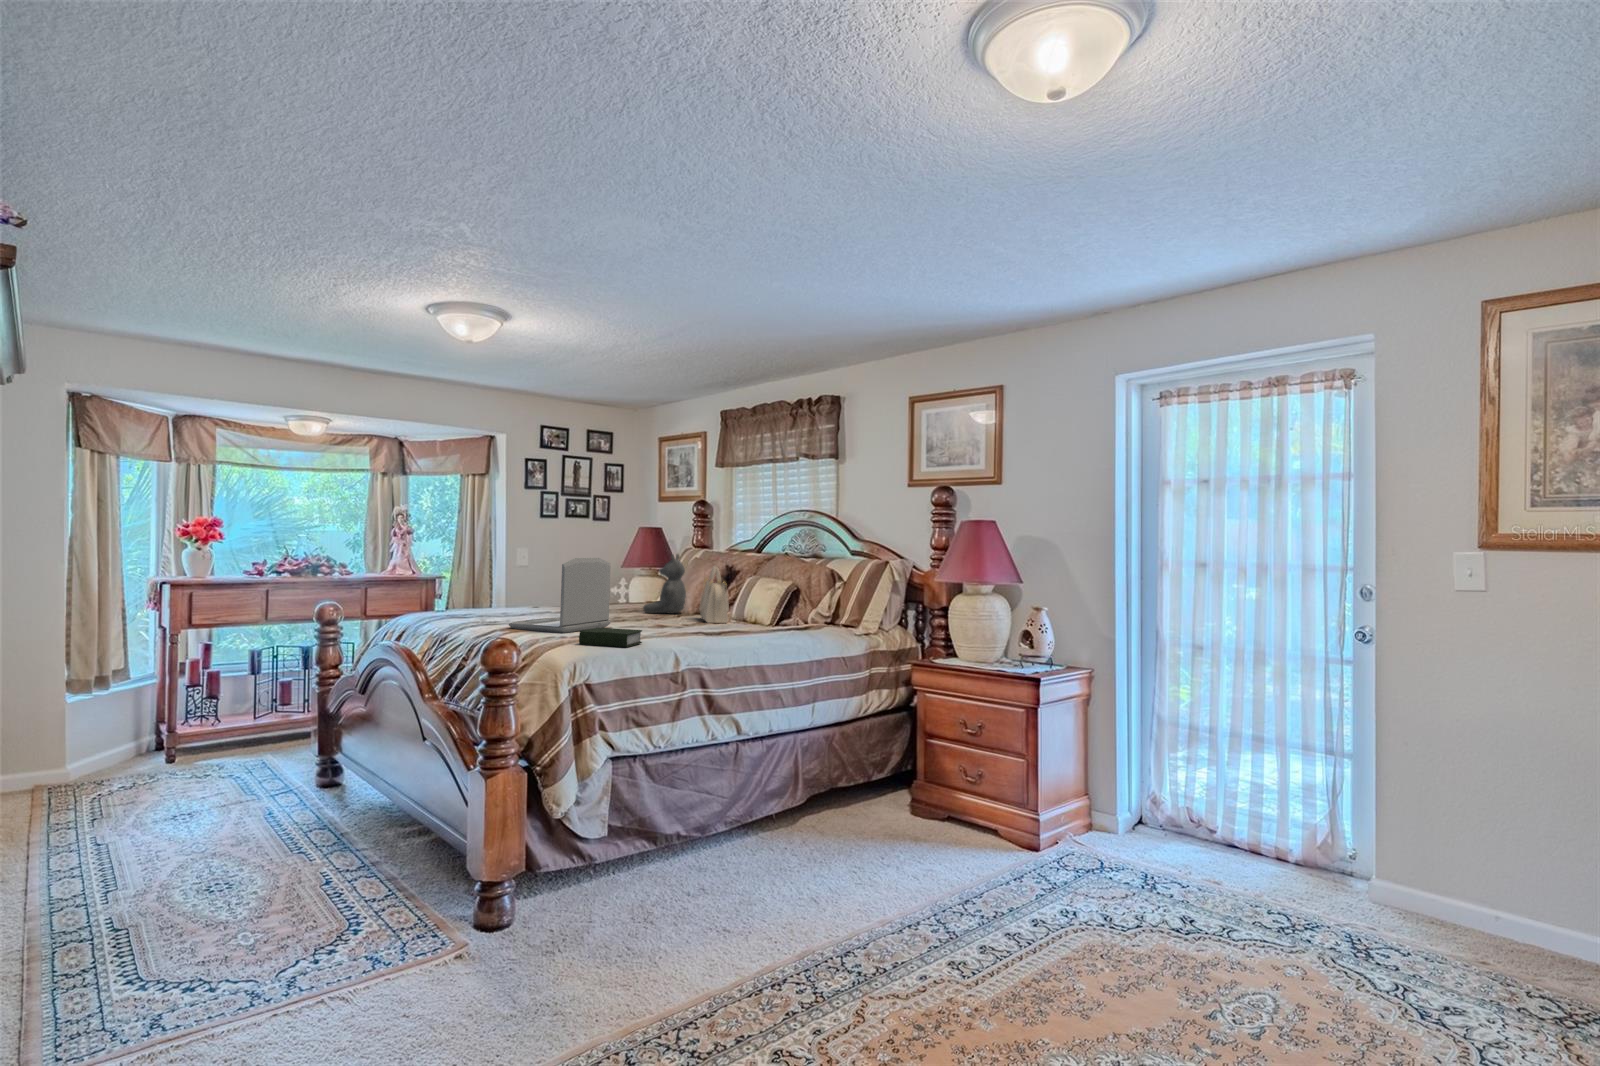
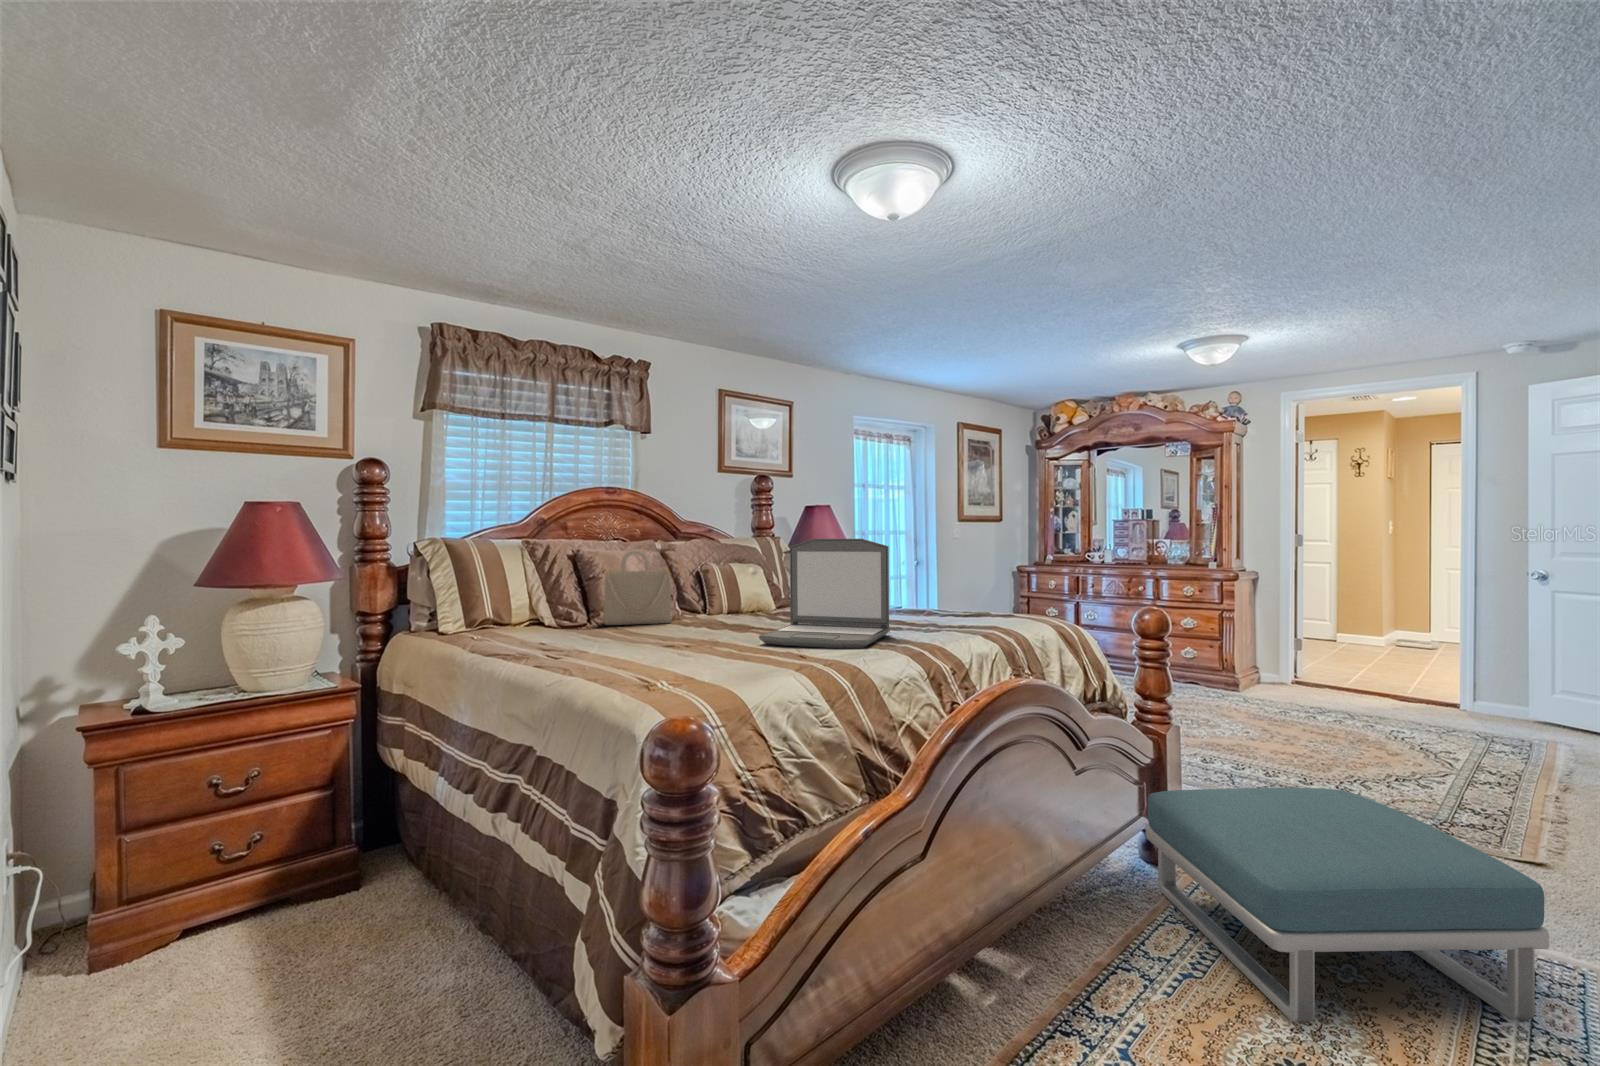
teddy bear: present [643,555,686,614] -> none [473,539,557,640]
book: present [579,628,642,647] -> none [942,605,986,626]
footstool: none [87,795,442,994] -> present [1146,788,1549,1022]

